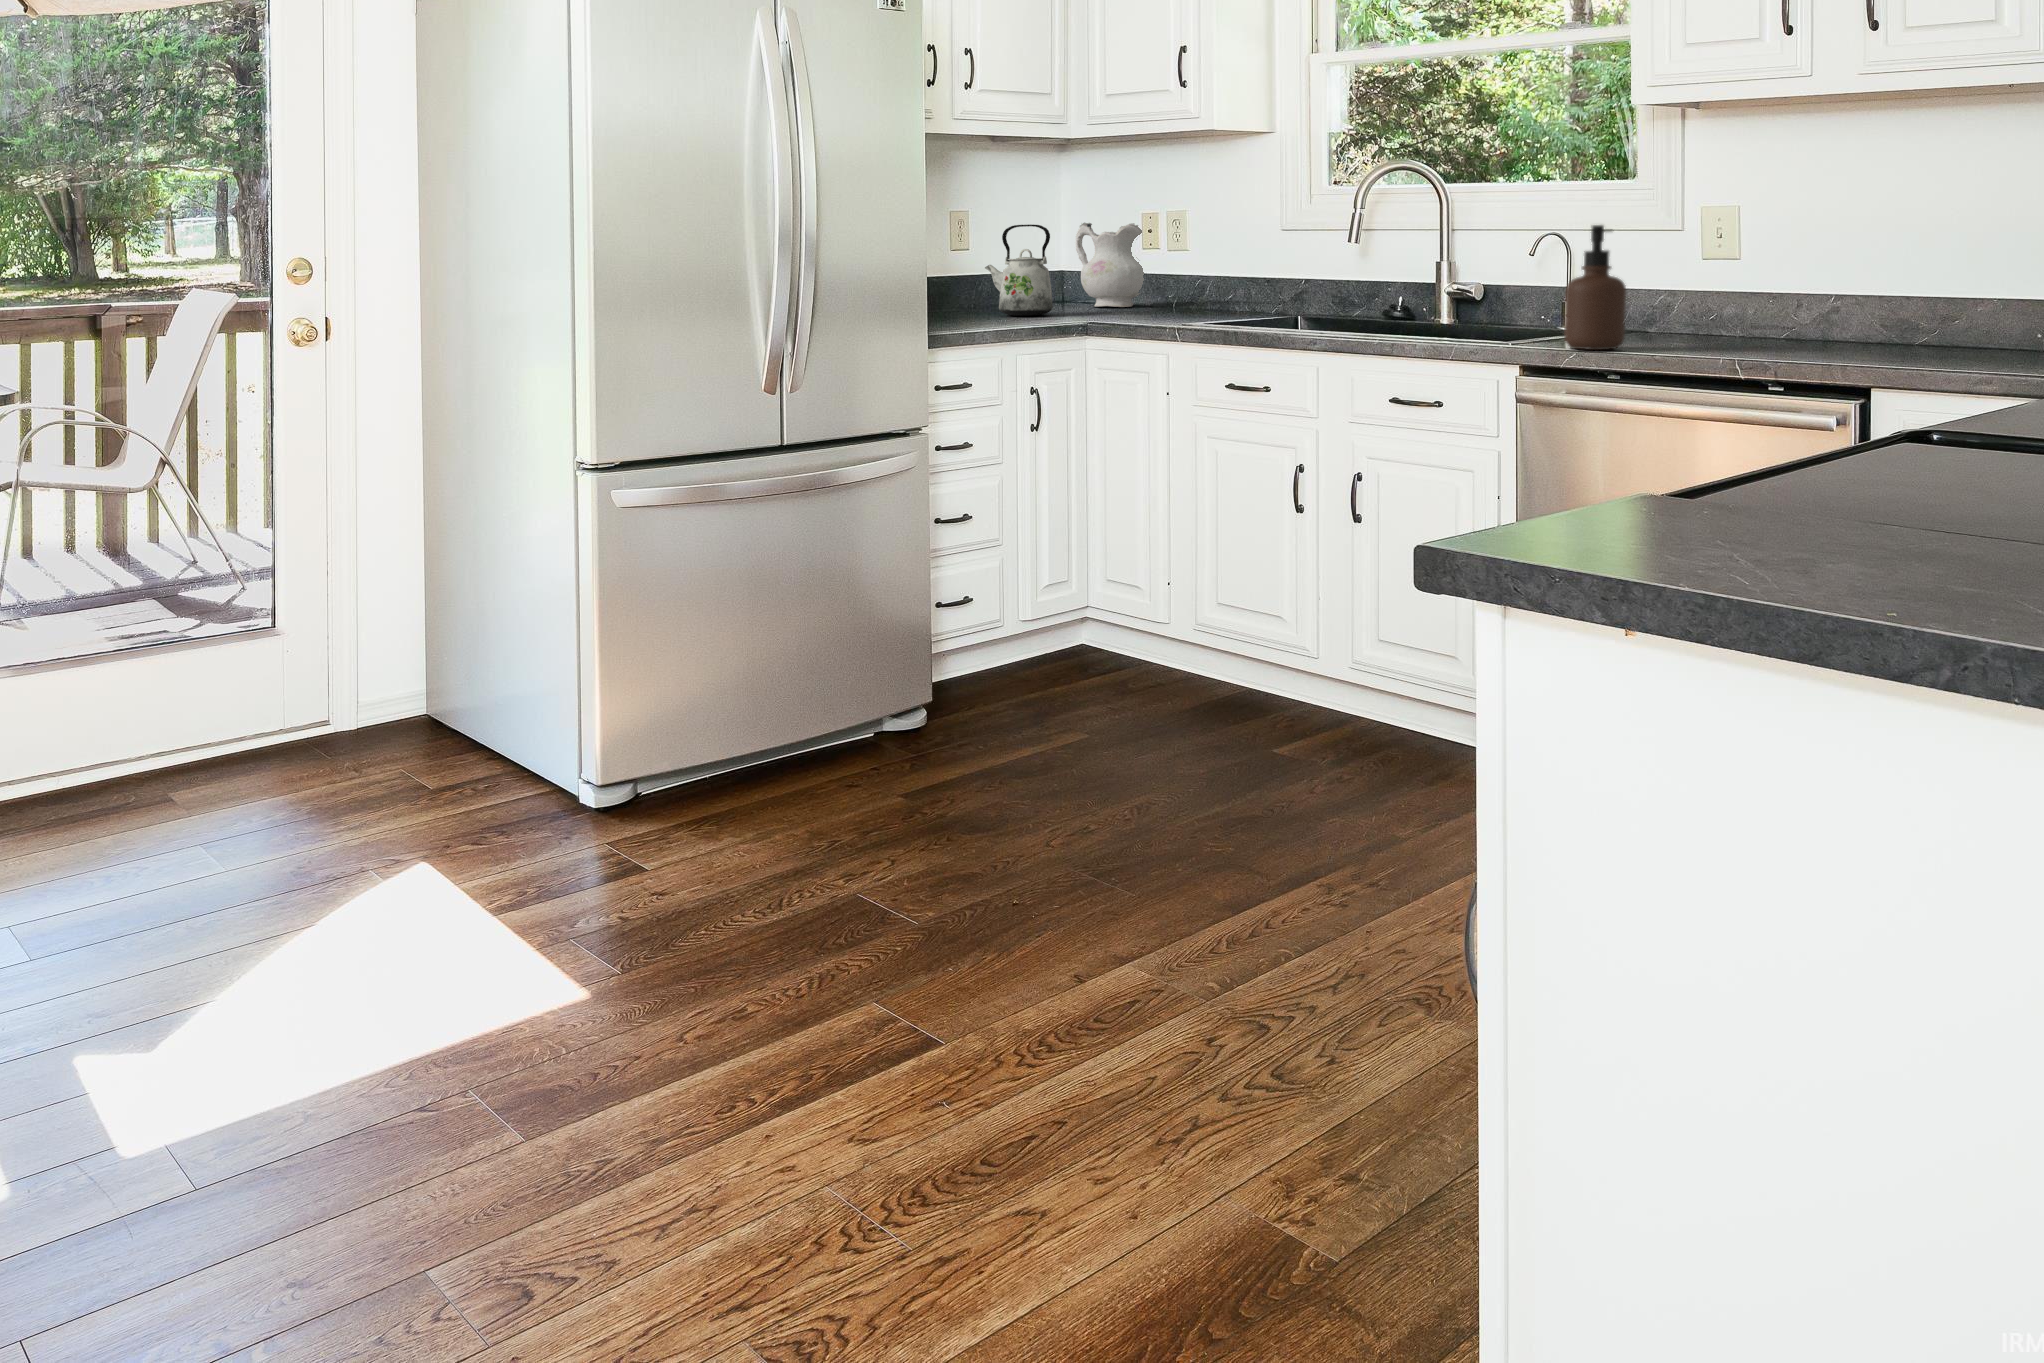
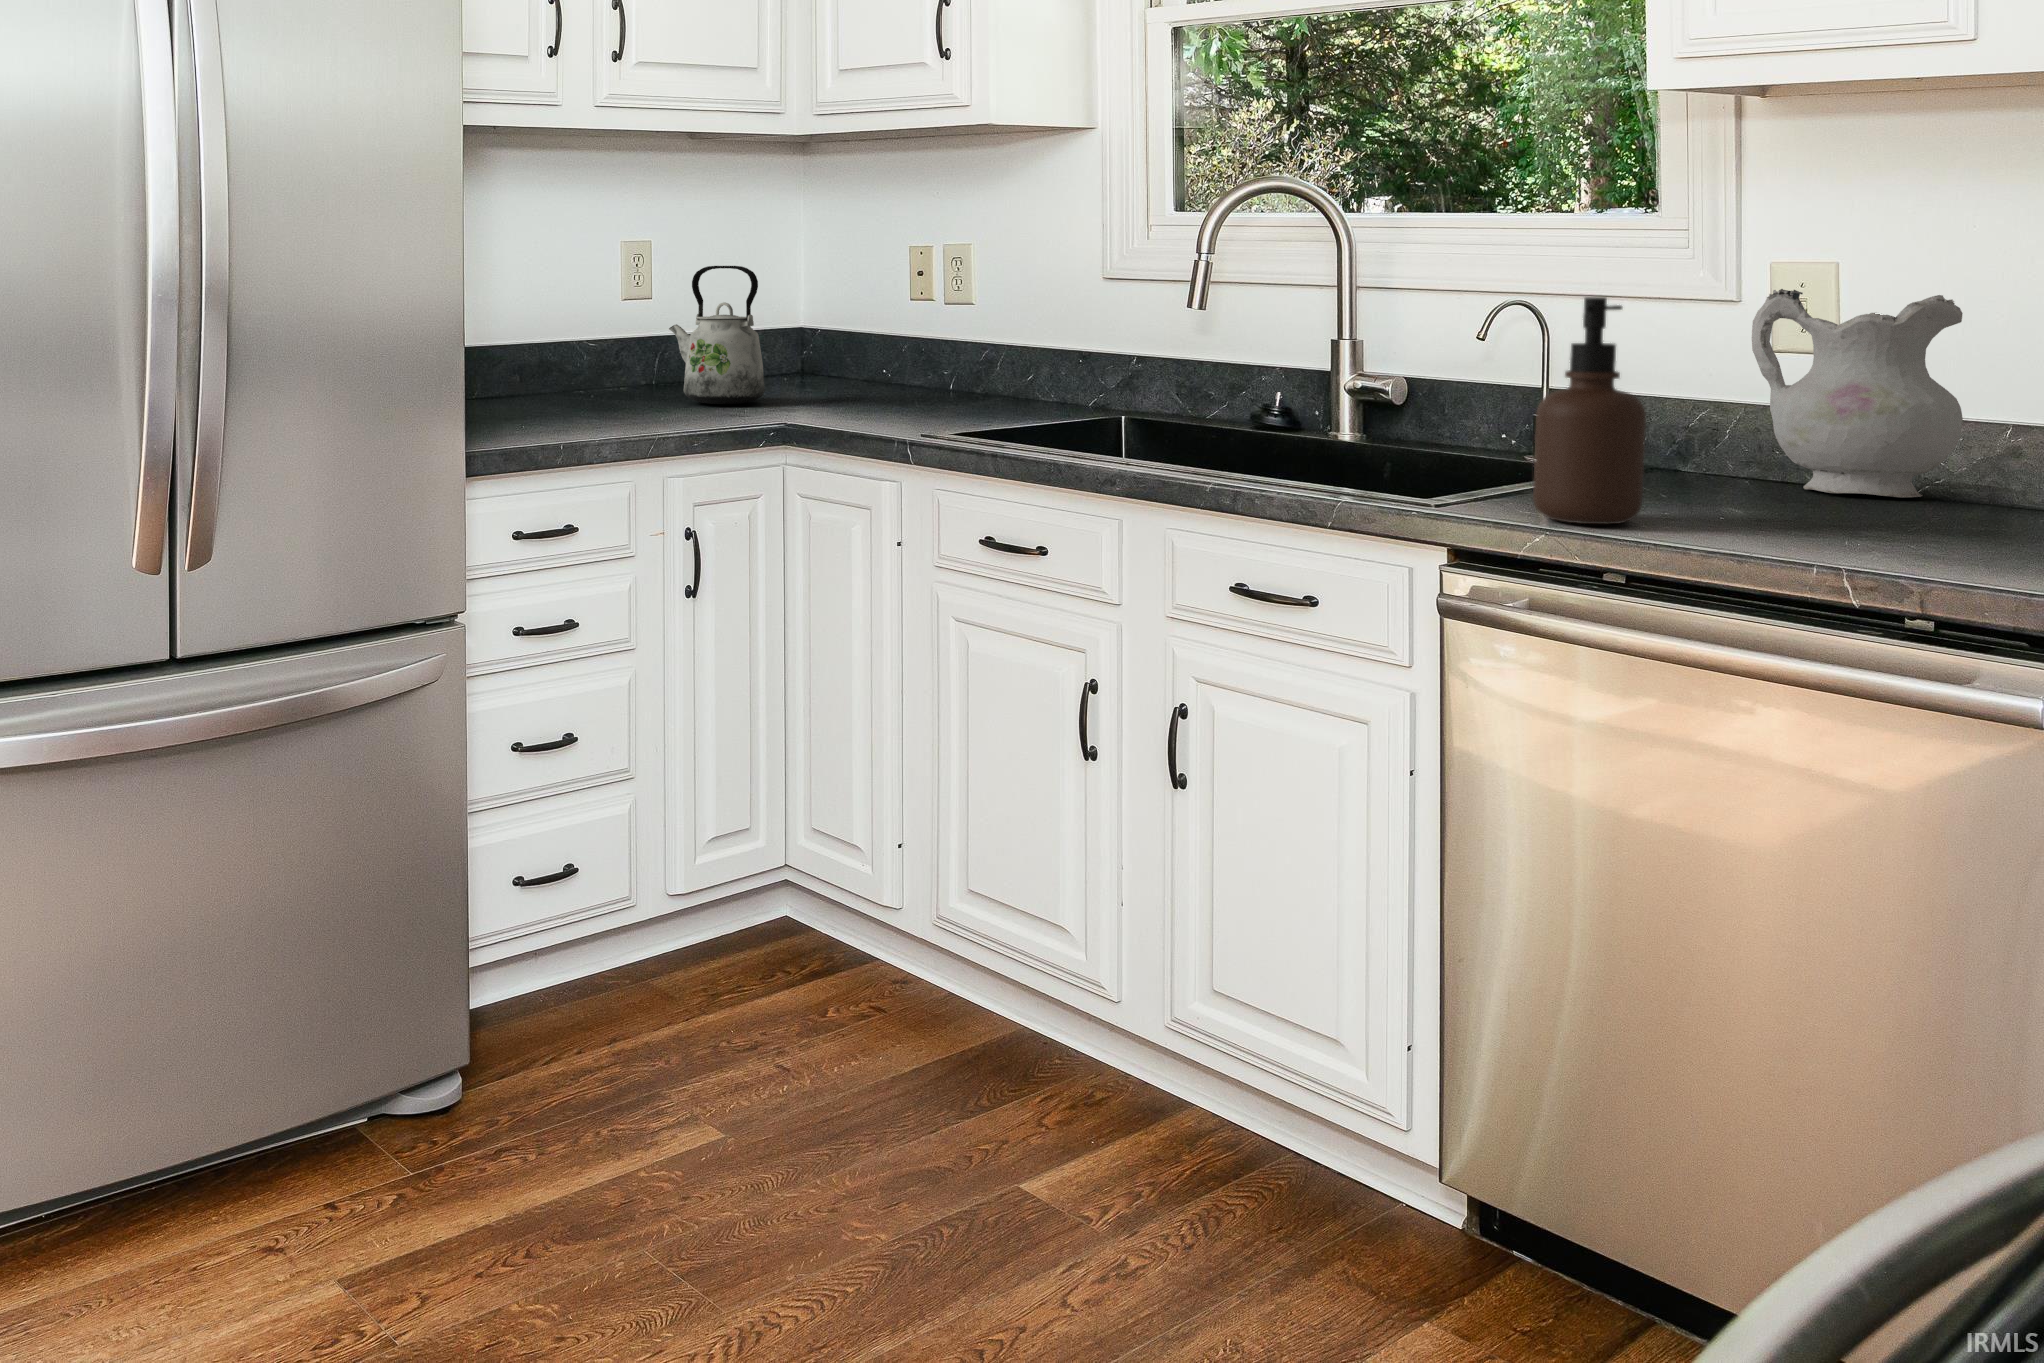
ceramic pitcher: present [1076,223,1144,307] -> present [1752,289,1963,497]

